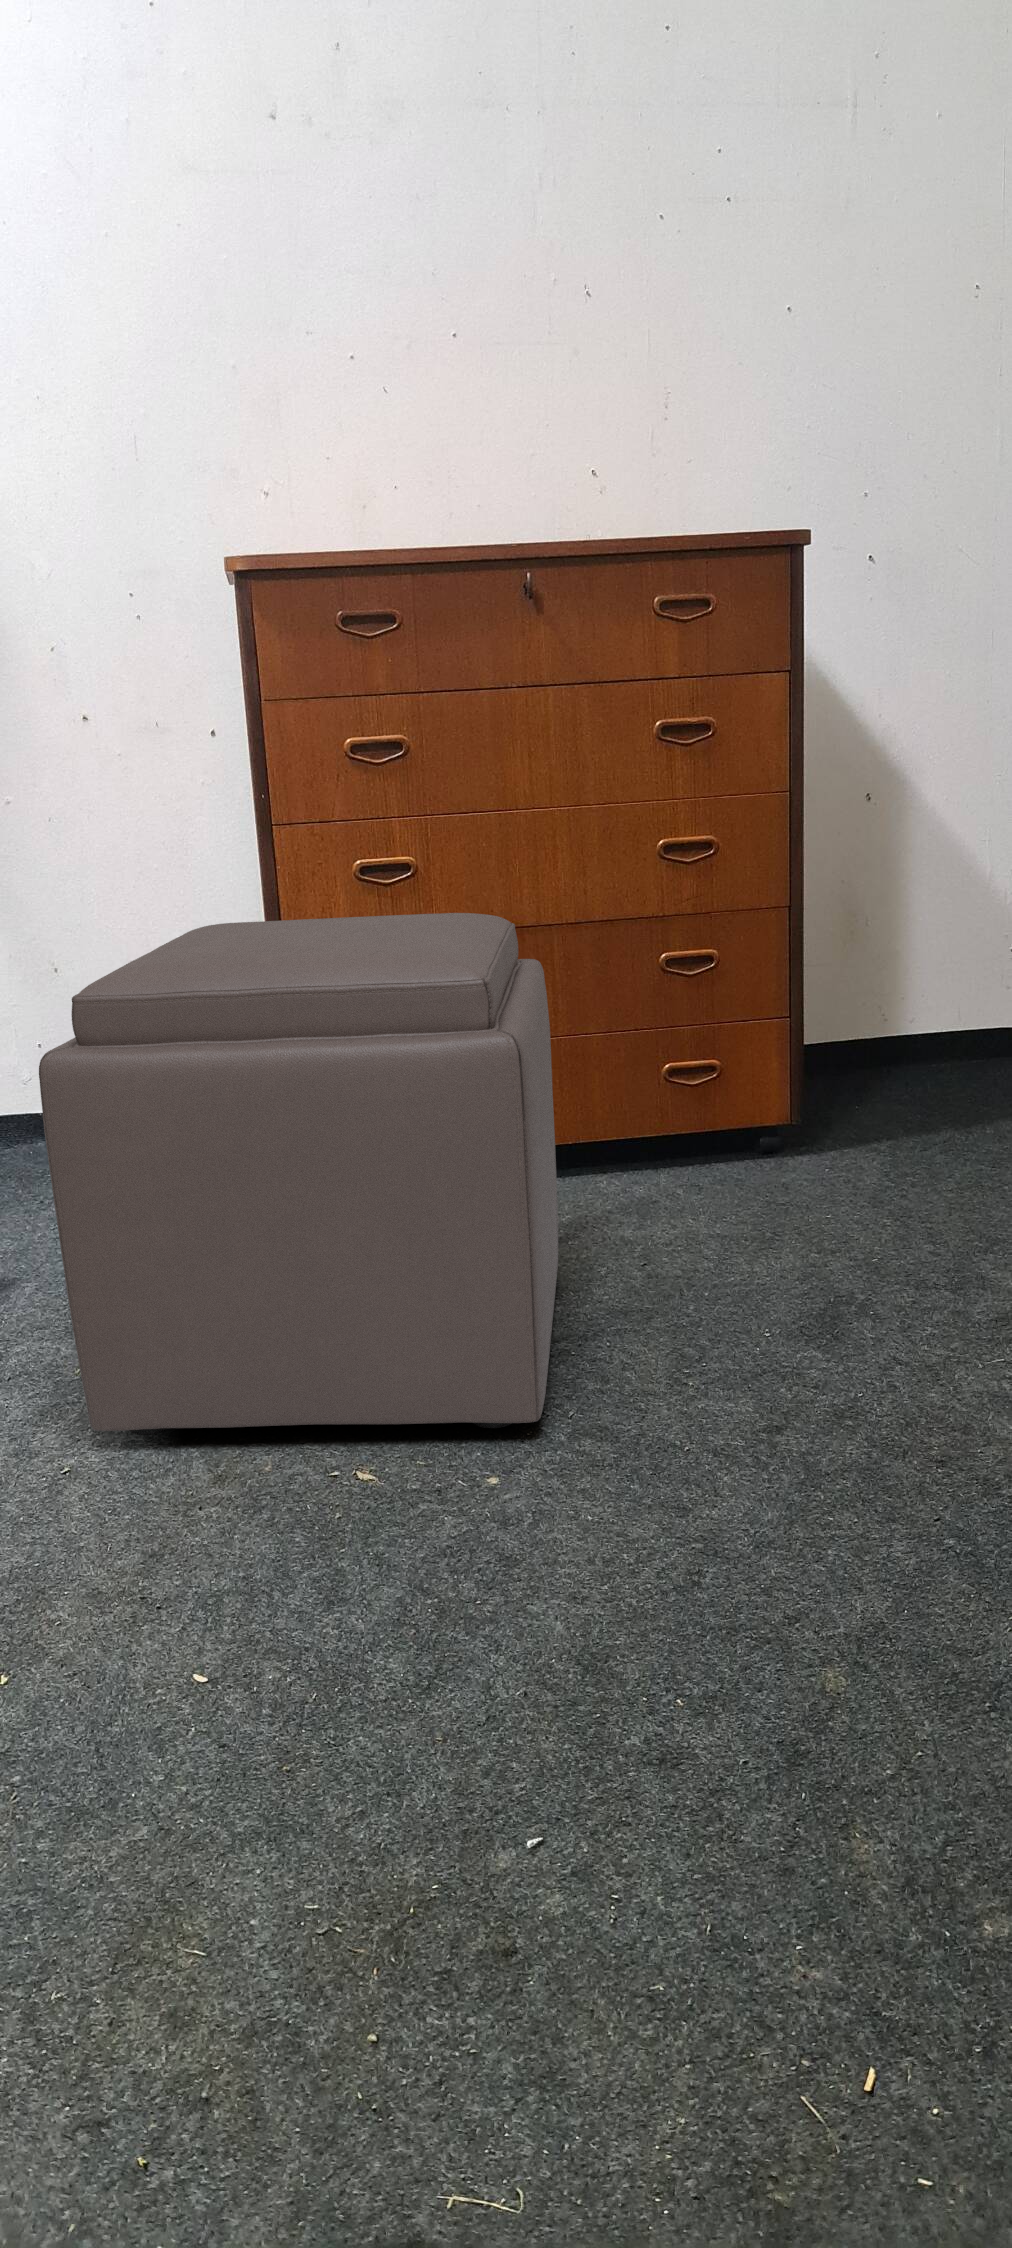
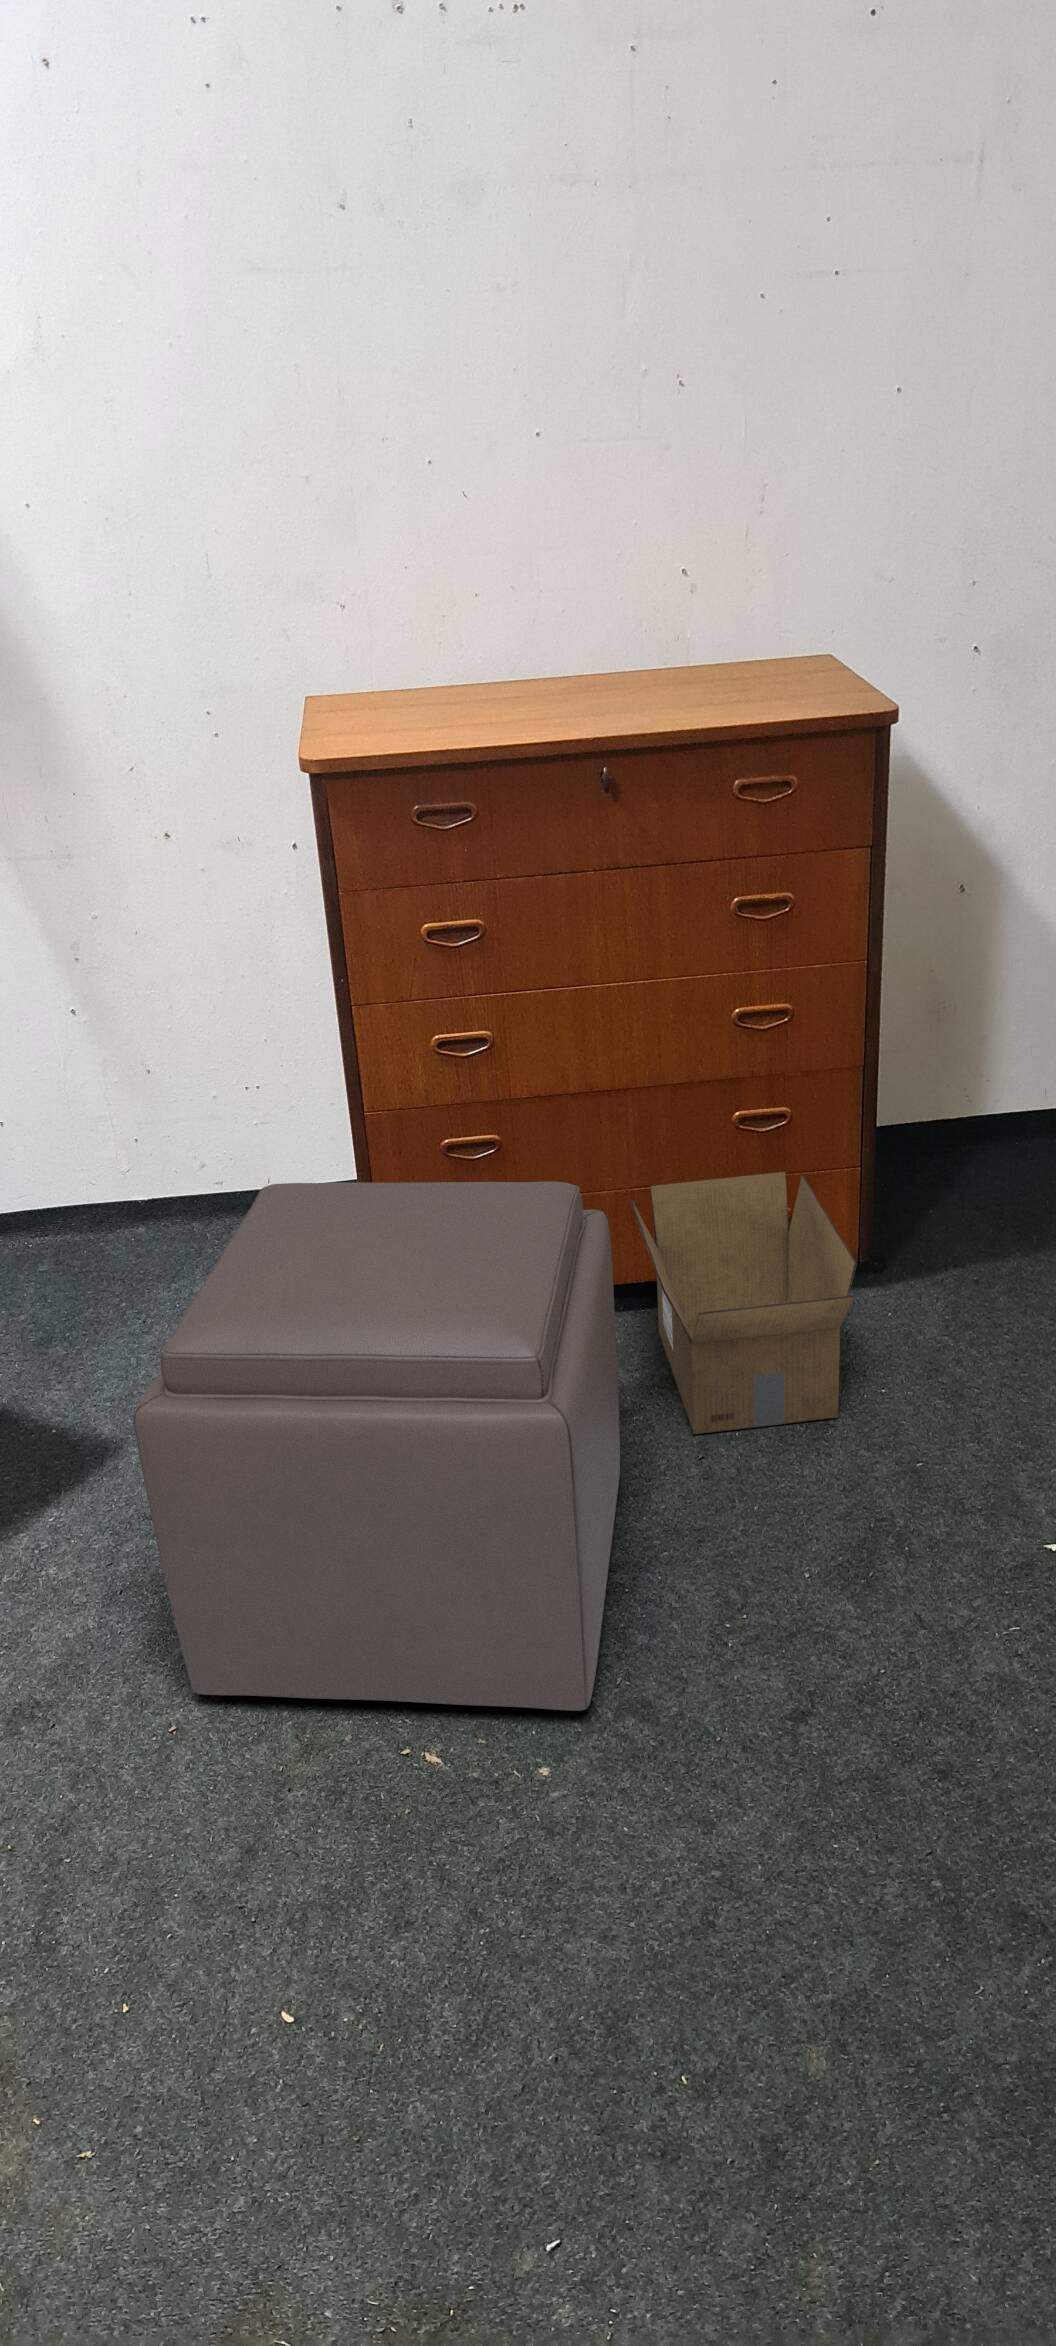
cardboard box: none [557,1012,796,1246] -> present [630,1172,857,1434]

